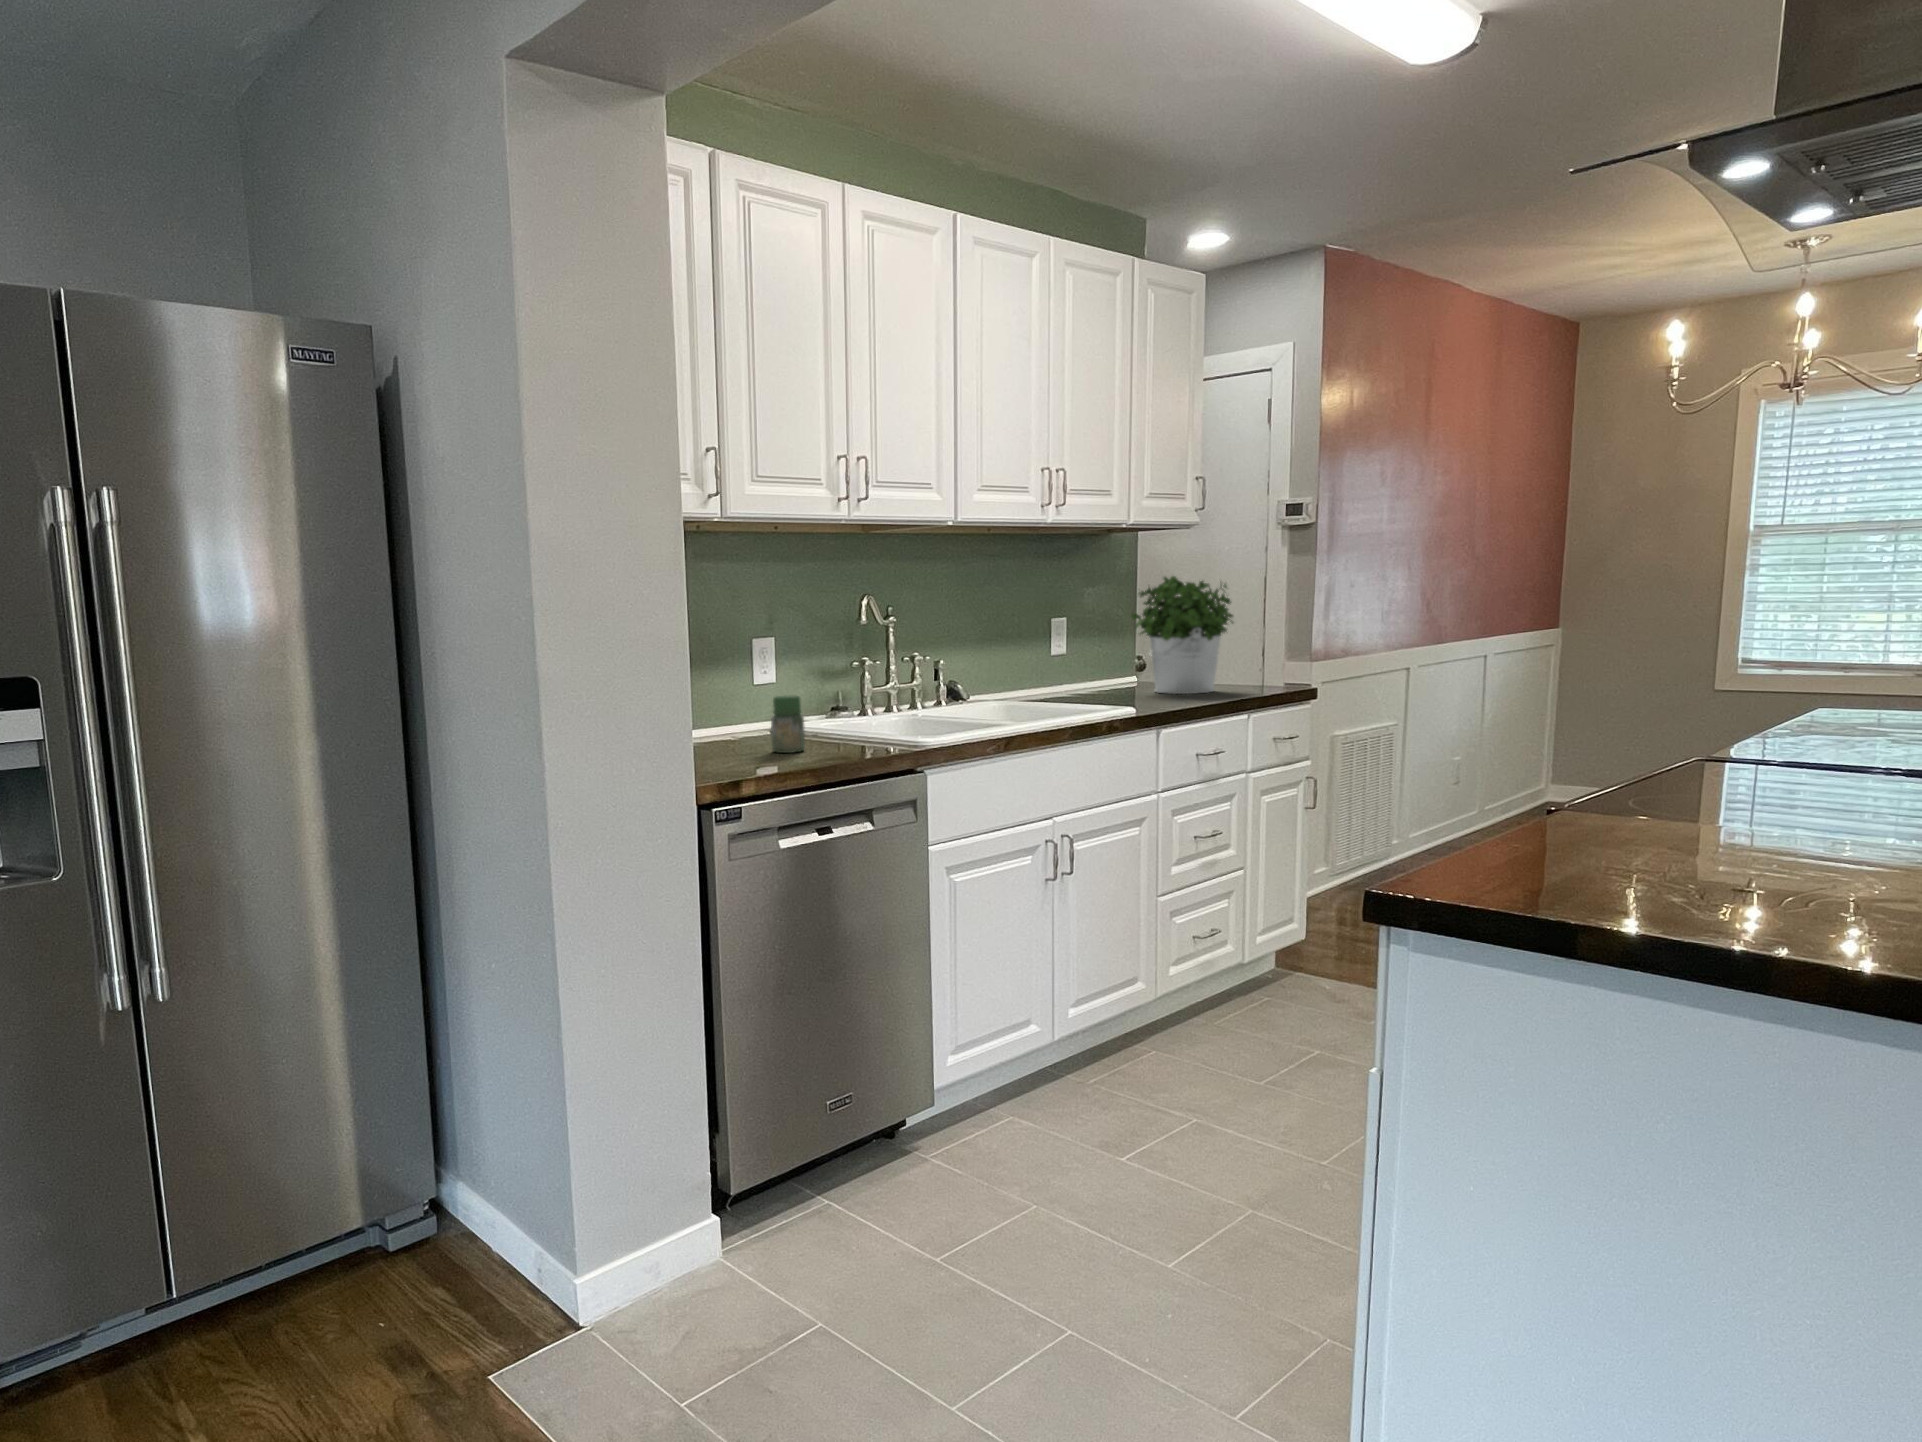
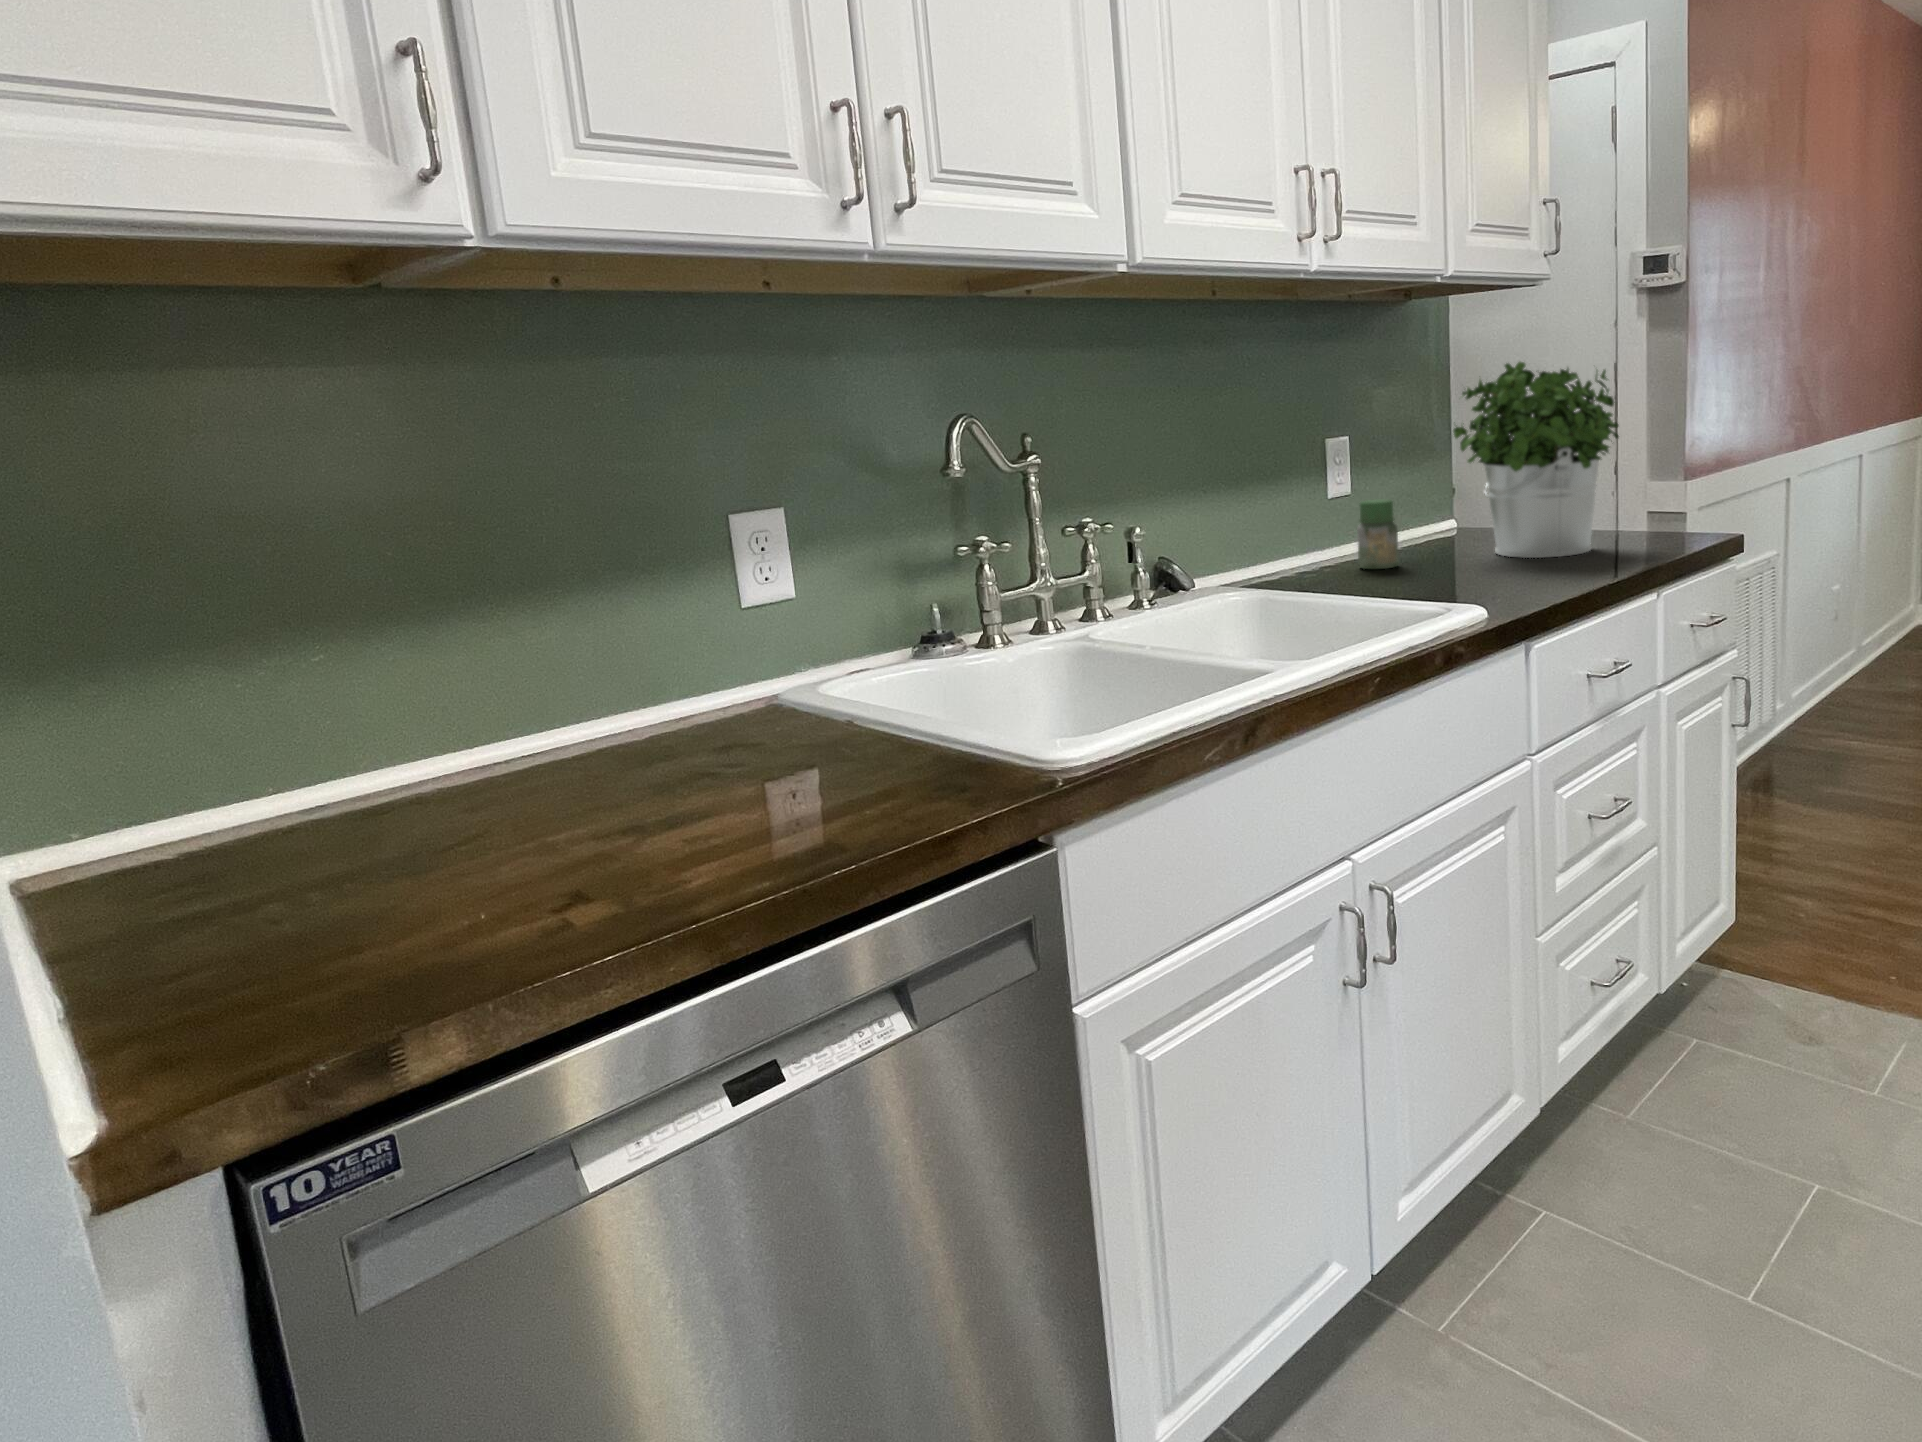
jar: present [771,695,805,753] -> present [1357,499,1399,569]

